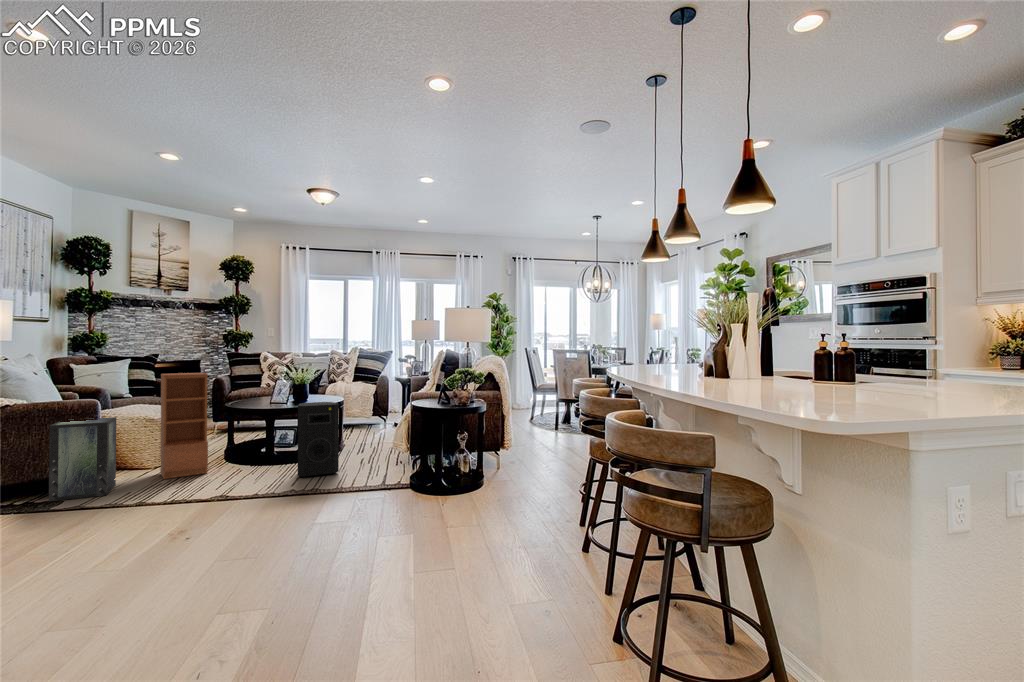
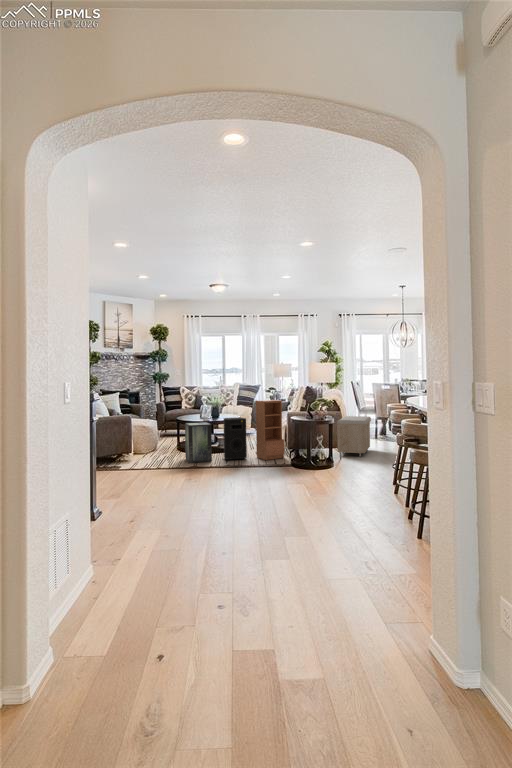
bookcase: present [160,373,208,479] -> present [256,400,284,460]
storage bench: none [494,399,548,464] -> present [337,416,371,456]
storage box: present [49,417,116,501] -> present [185,422,212,463]

